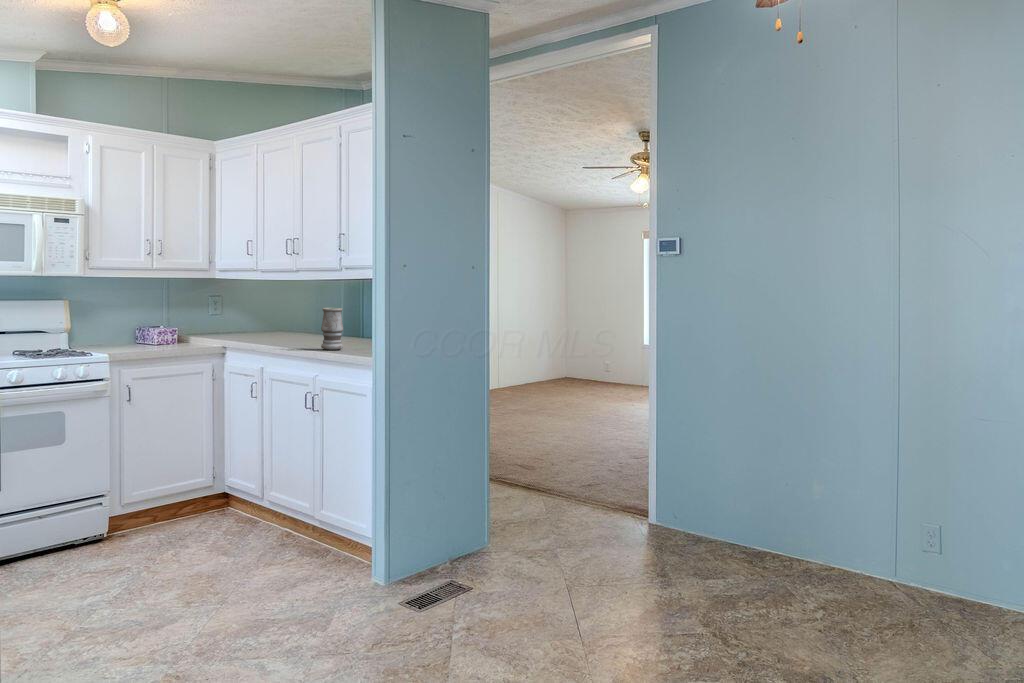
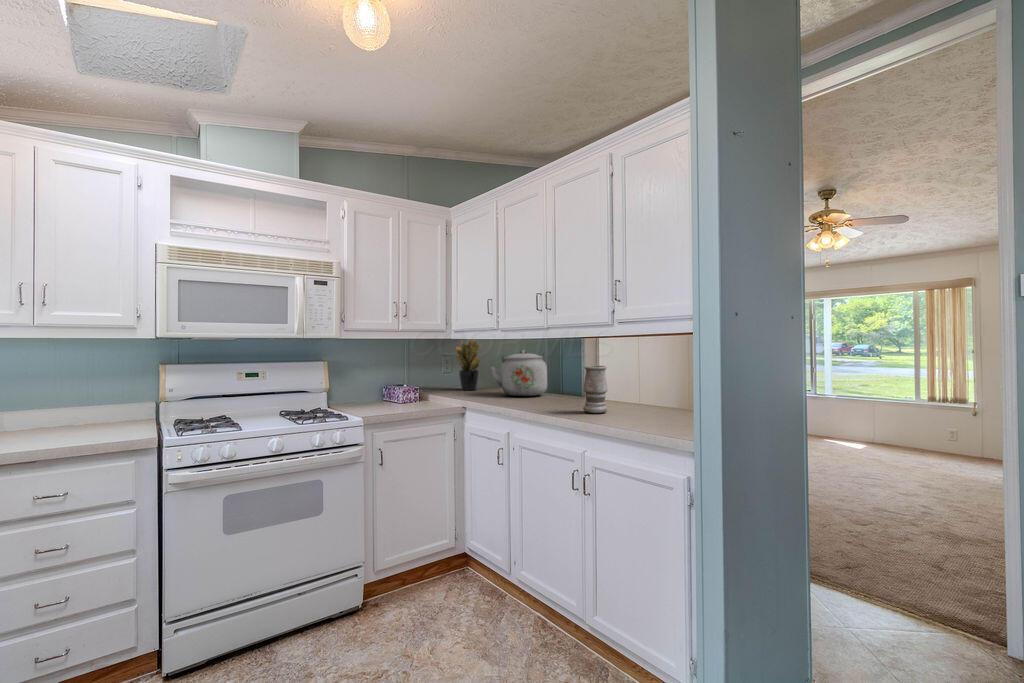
potted plant: none [215,276,256,335] -> present [456,339,483,390]
kettle: none [251,294,310,339] -> present [491,350,547,396]

